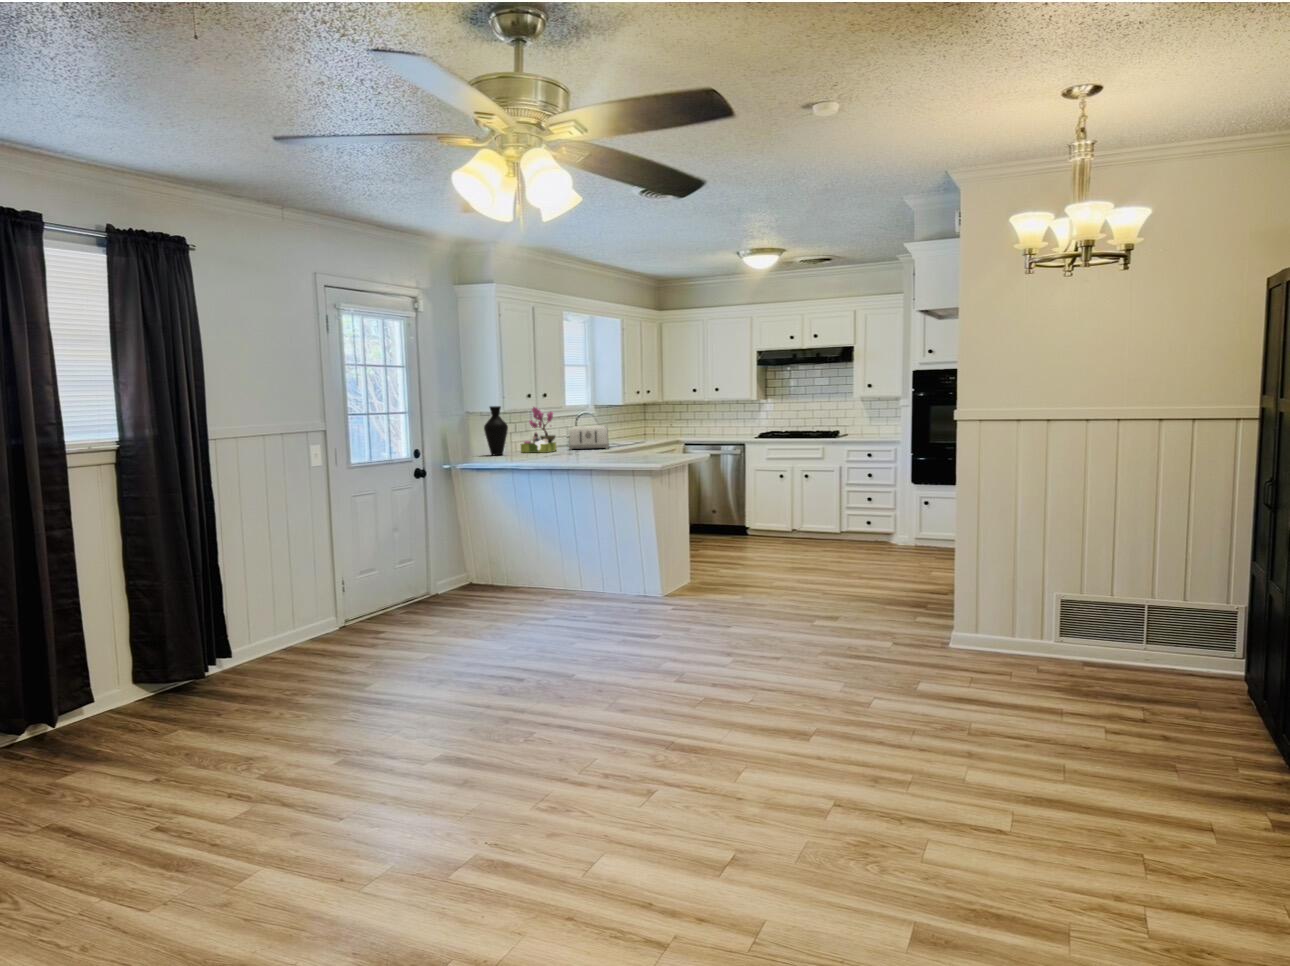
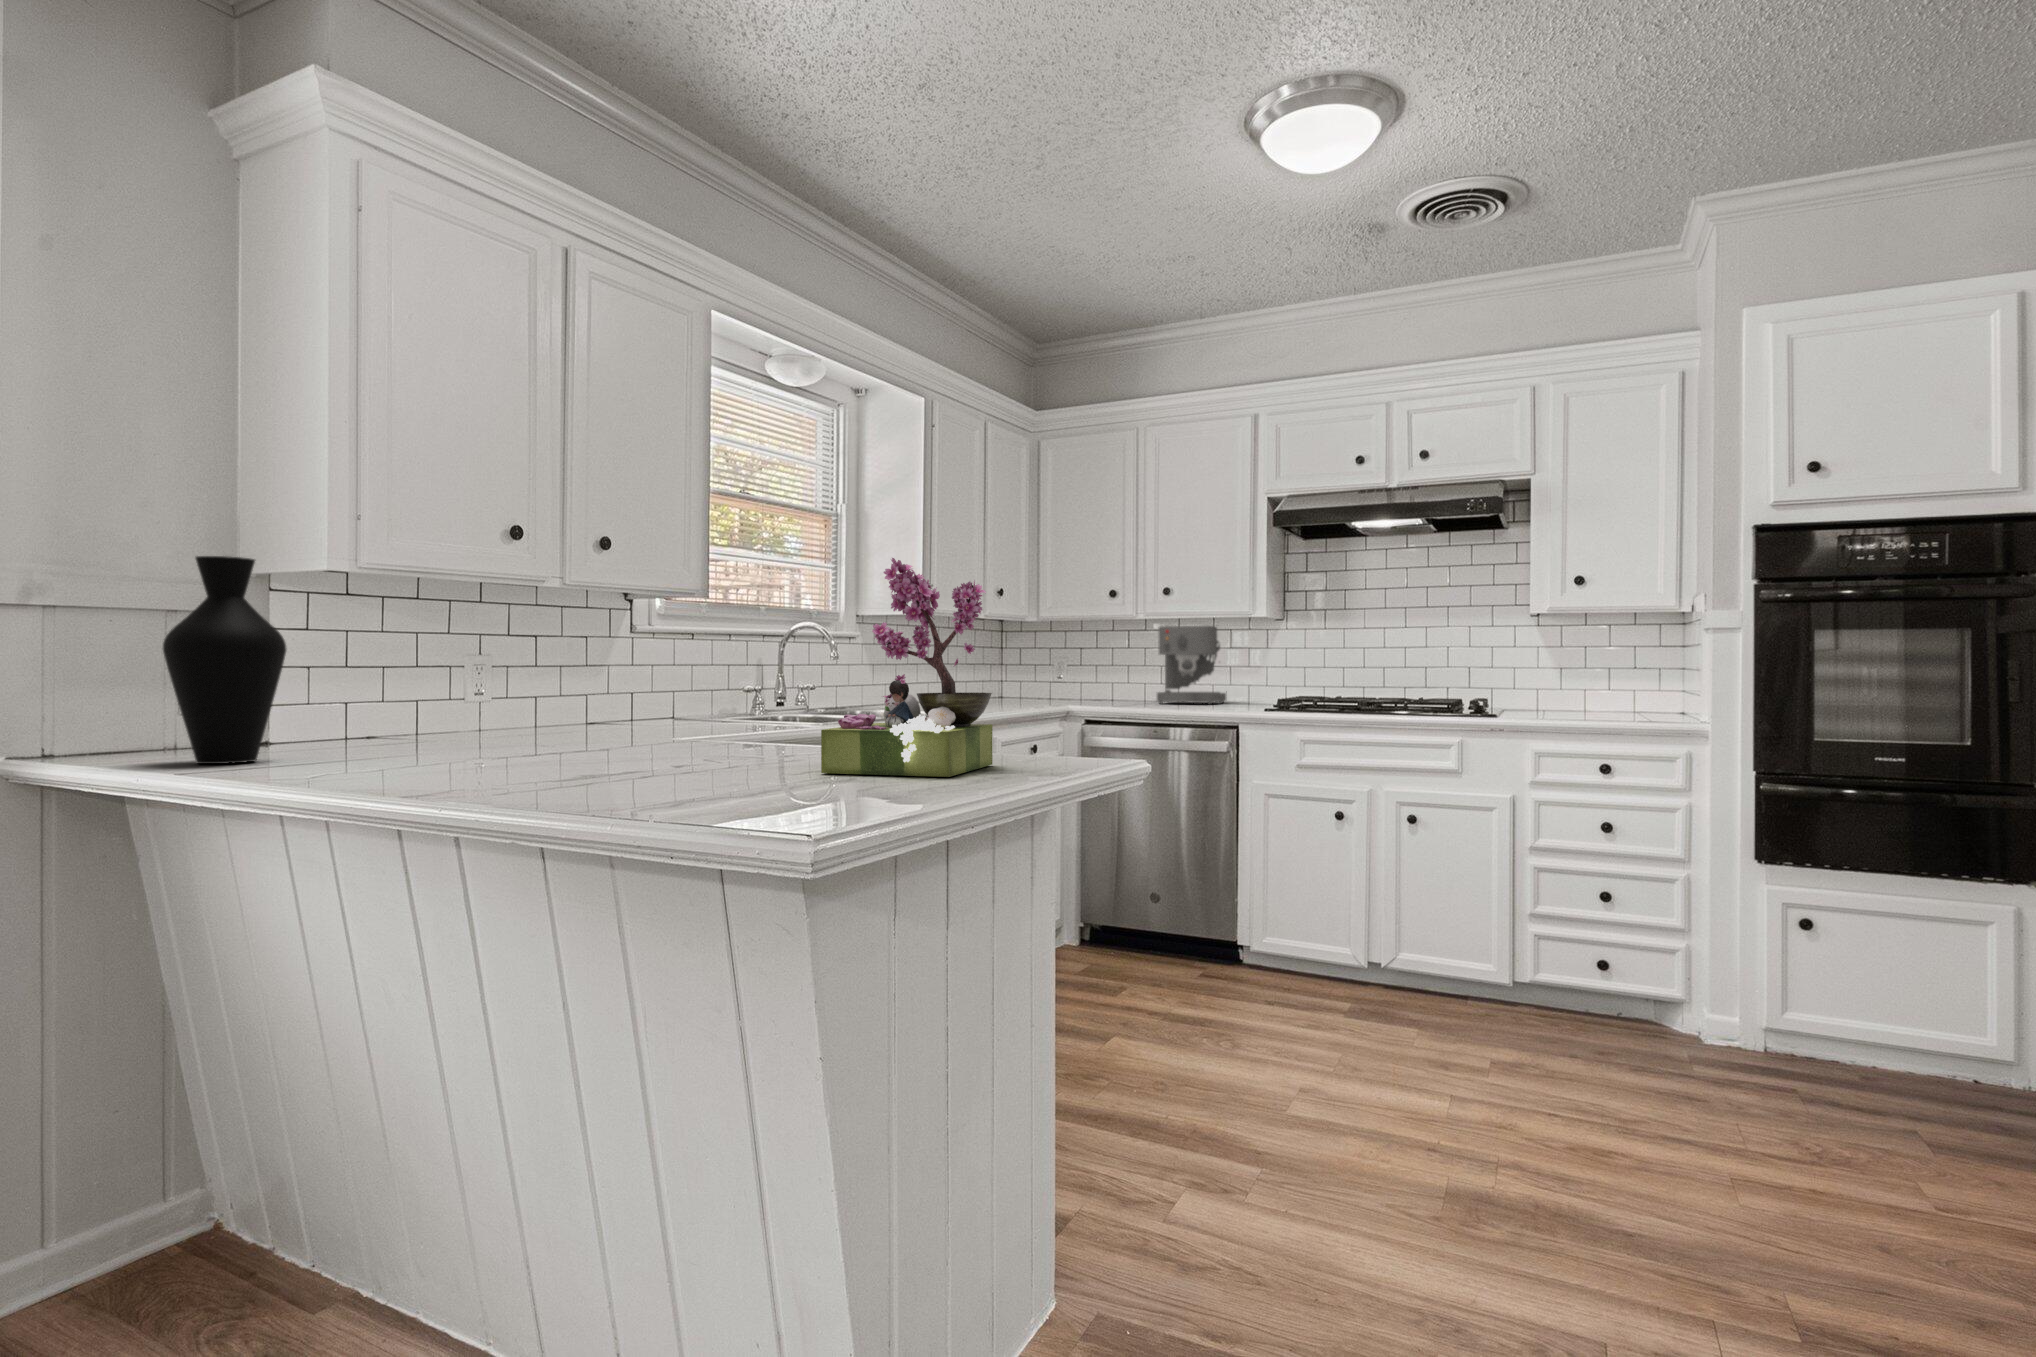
coffee maker: none [713,403,742,436] -> present [1157,626,1226,704]
flower arrangement: present [521,407,557,453] -> present [821,558,992,777]
toaster: present [569,425,609,450] -> none [631,660,802,741]

